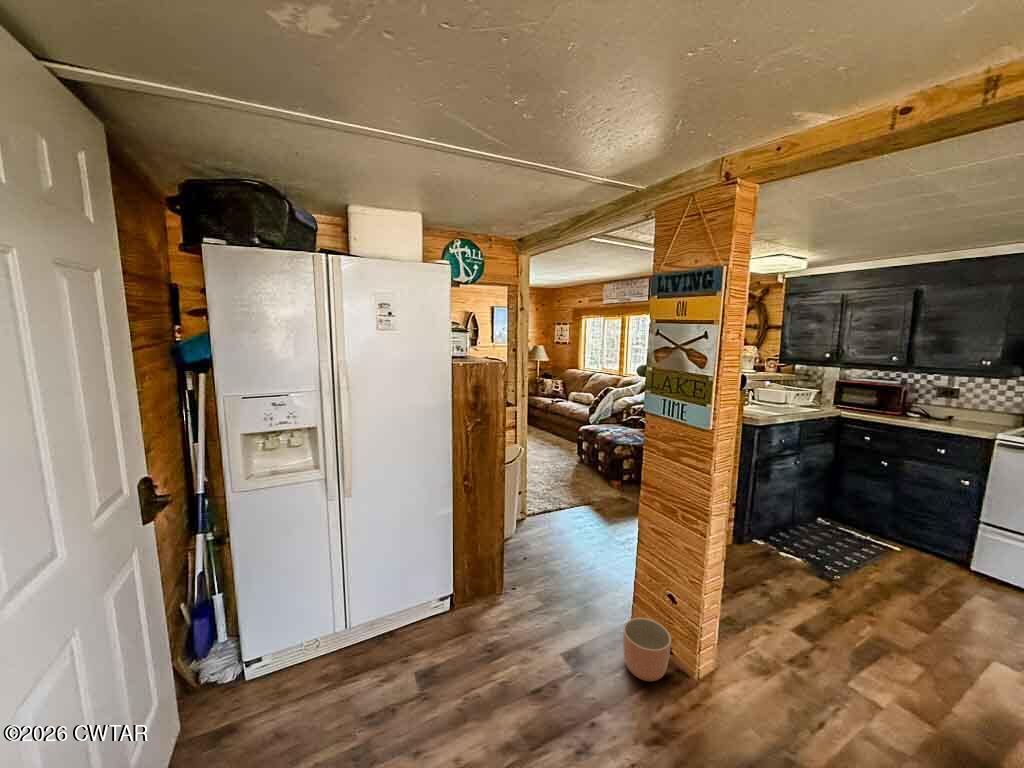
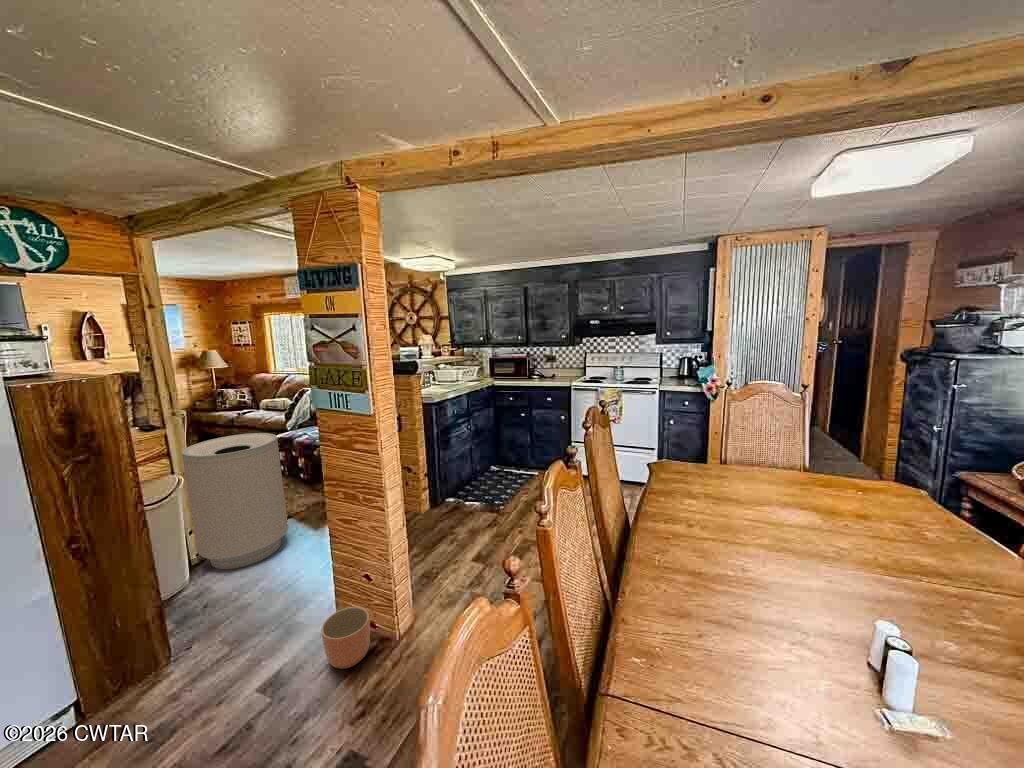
trash can: none [522,421,593,536] -> present [182,433,288,569]

